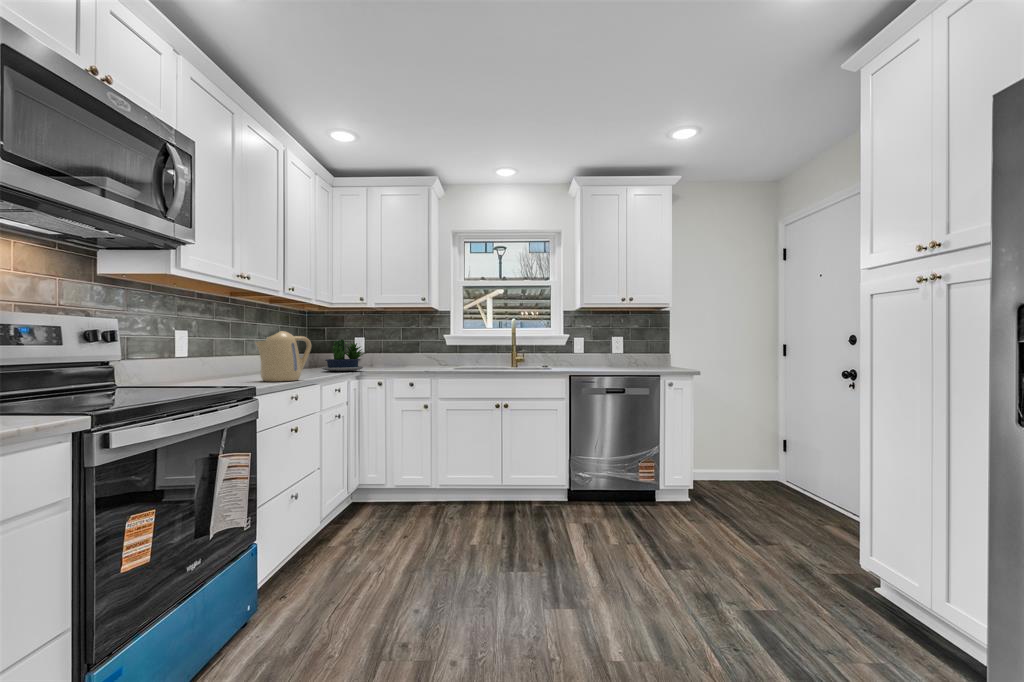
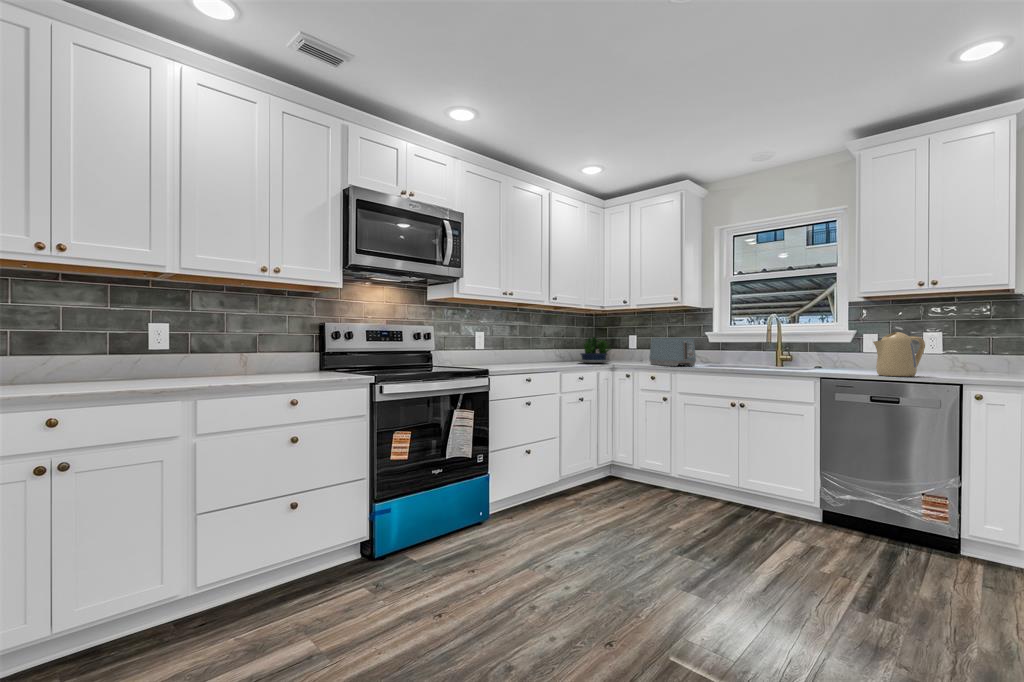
kettle: present [255,331,311,382] -> present [873,332,925,377]
toaster: none [406,340,457,371] -> present [649,338,696,366]

